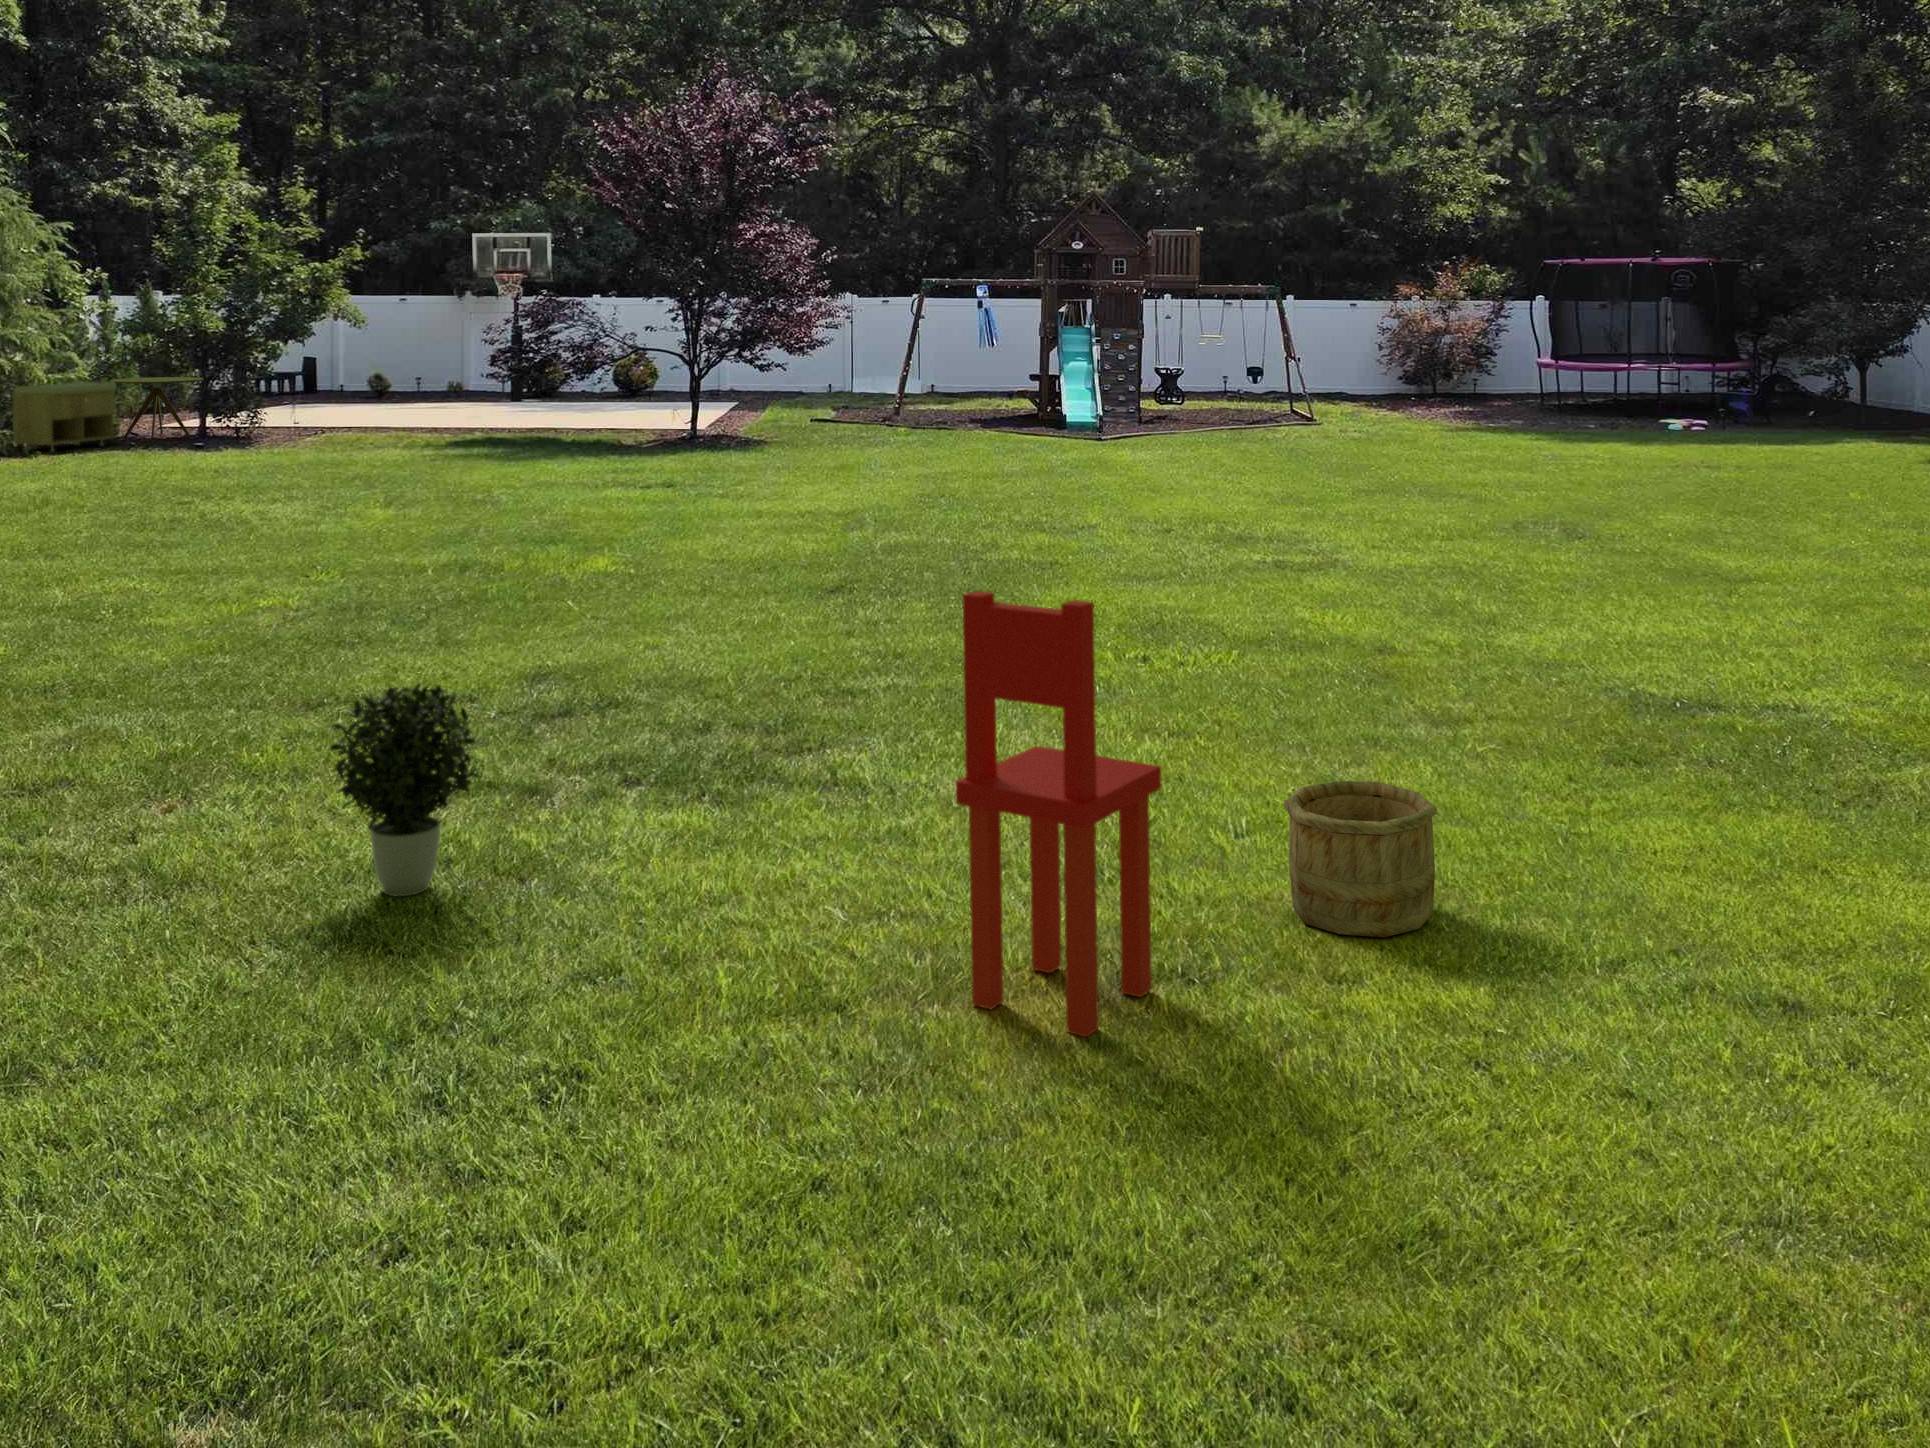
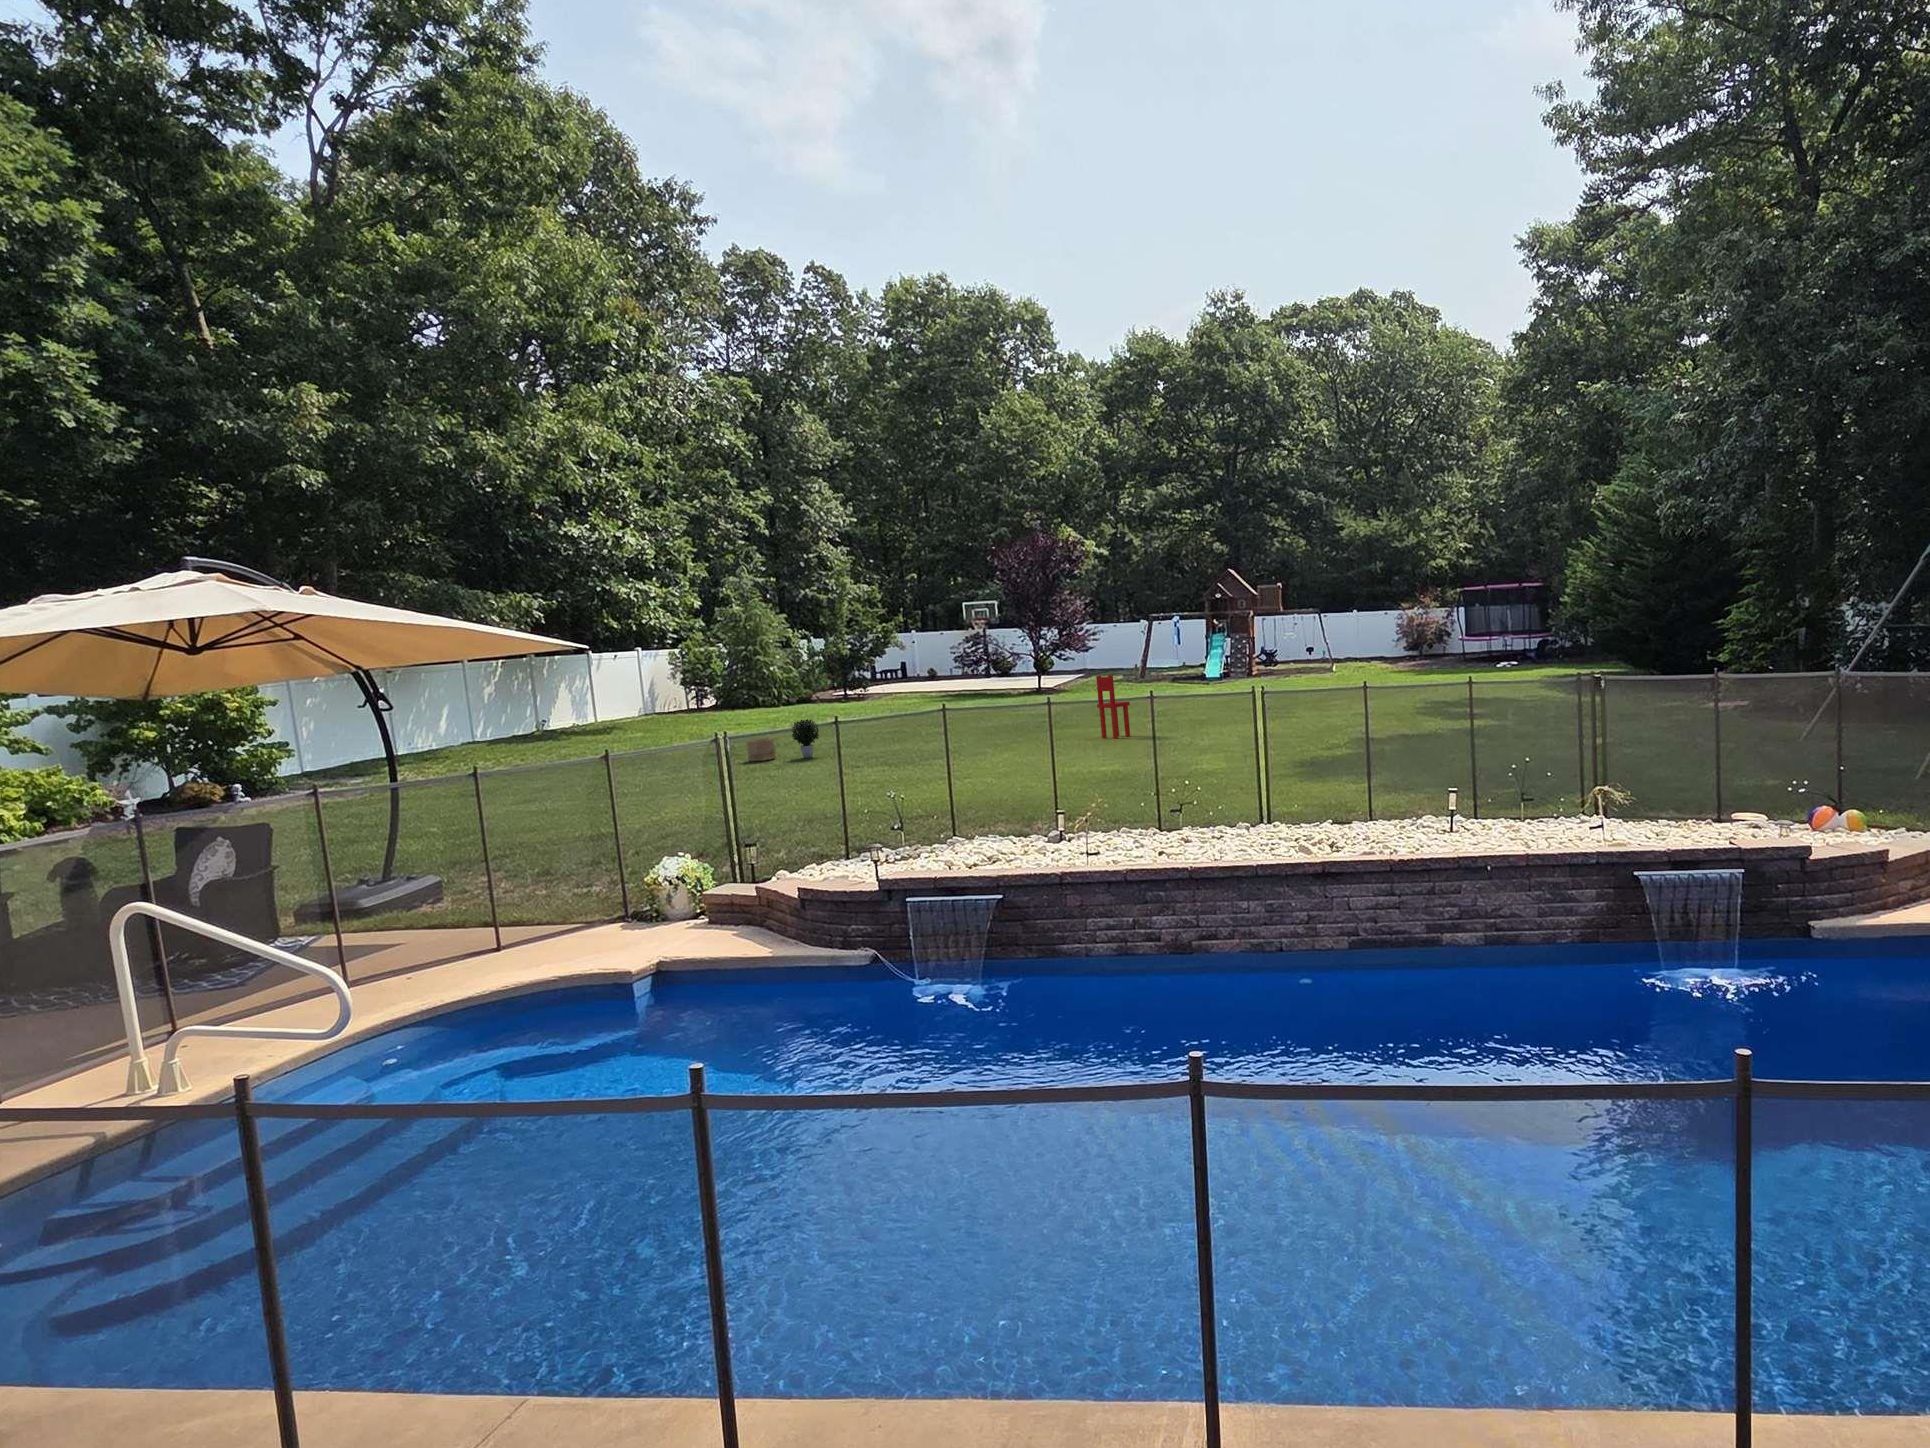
round table: present [110,377,203,439] -> none [807,673,843,698]
storage bench: present [13,382,117,451] -> none [770,676,809,703]
chair: present [956,591,1162,1037] -> present [1096,675,1130,739]
wooden bucket: present [1284,781,1437,937] -> present [746,738,776,761]

